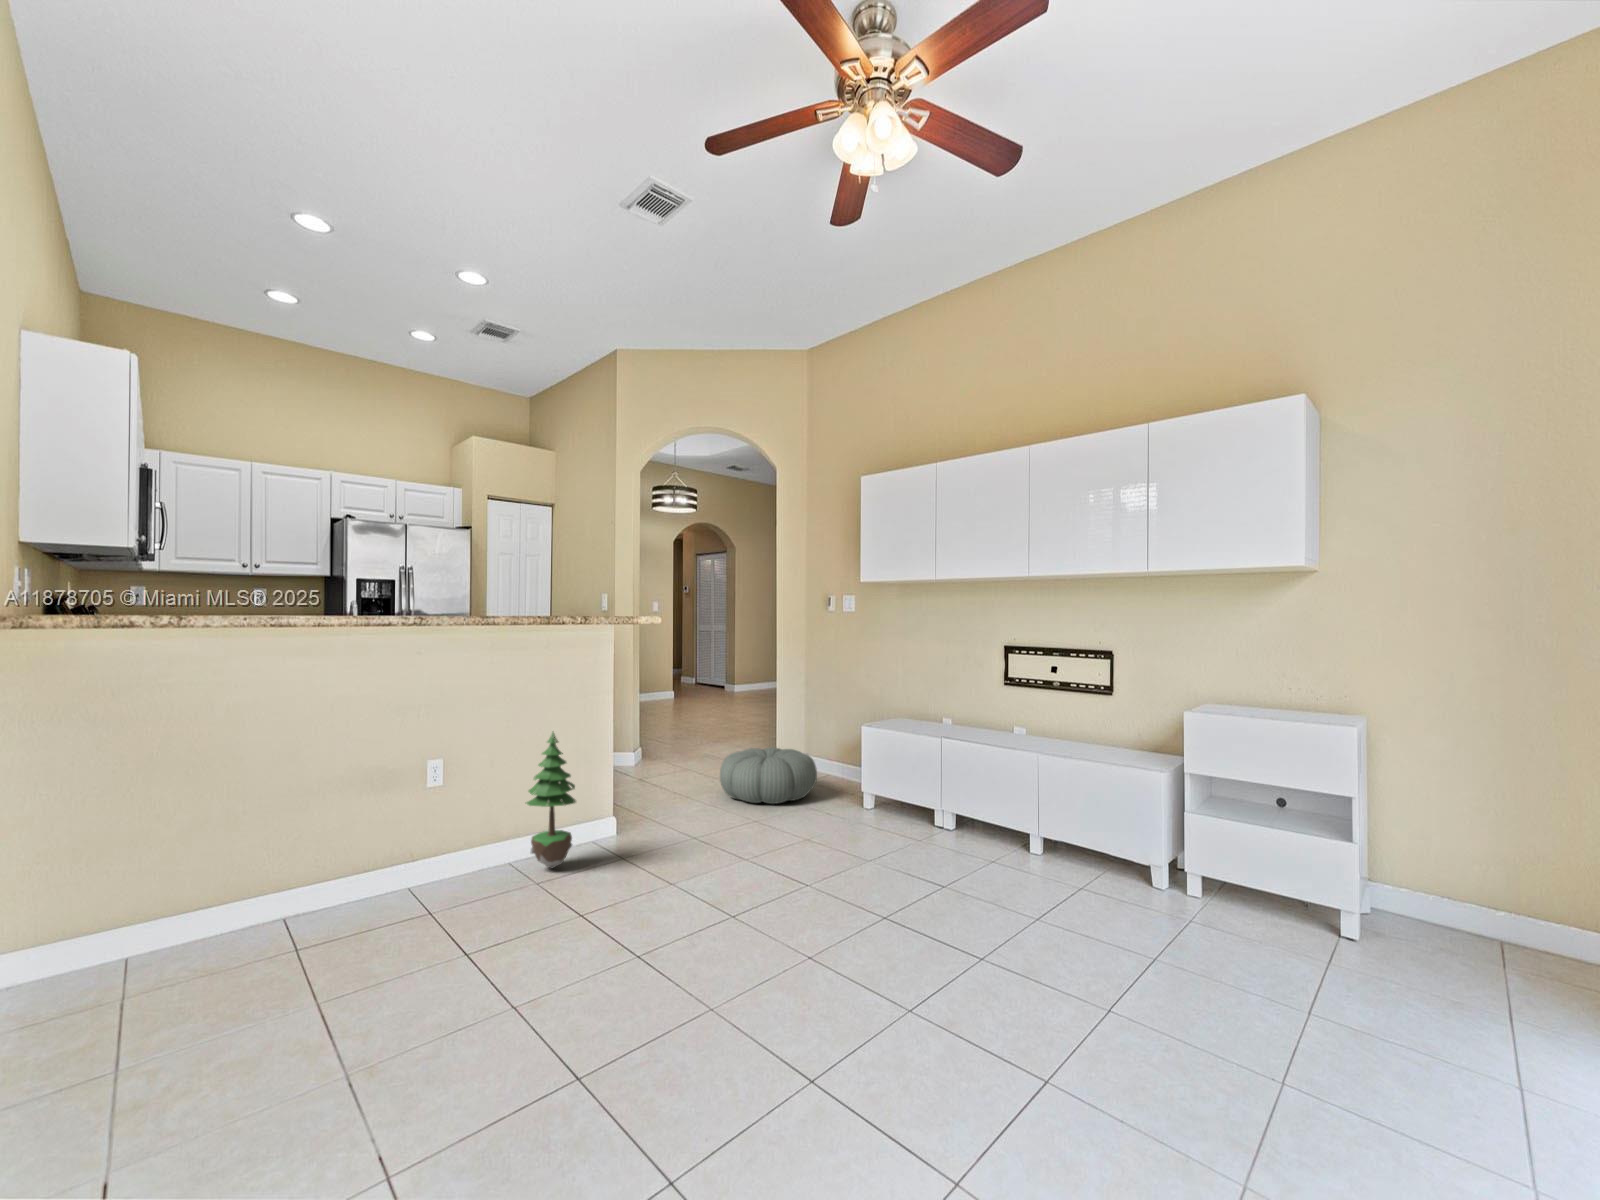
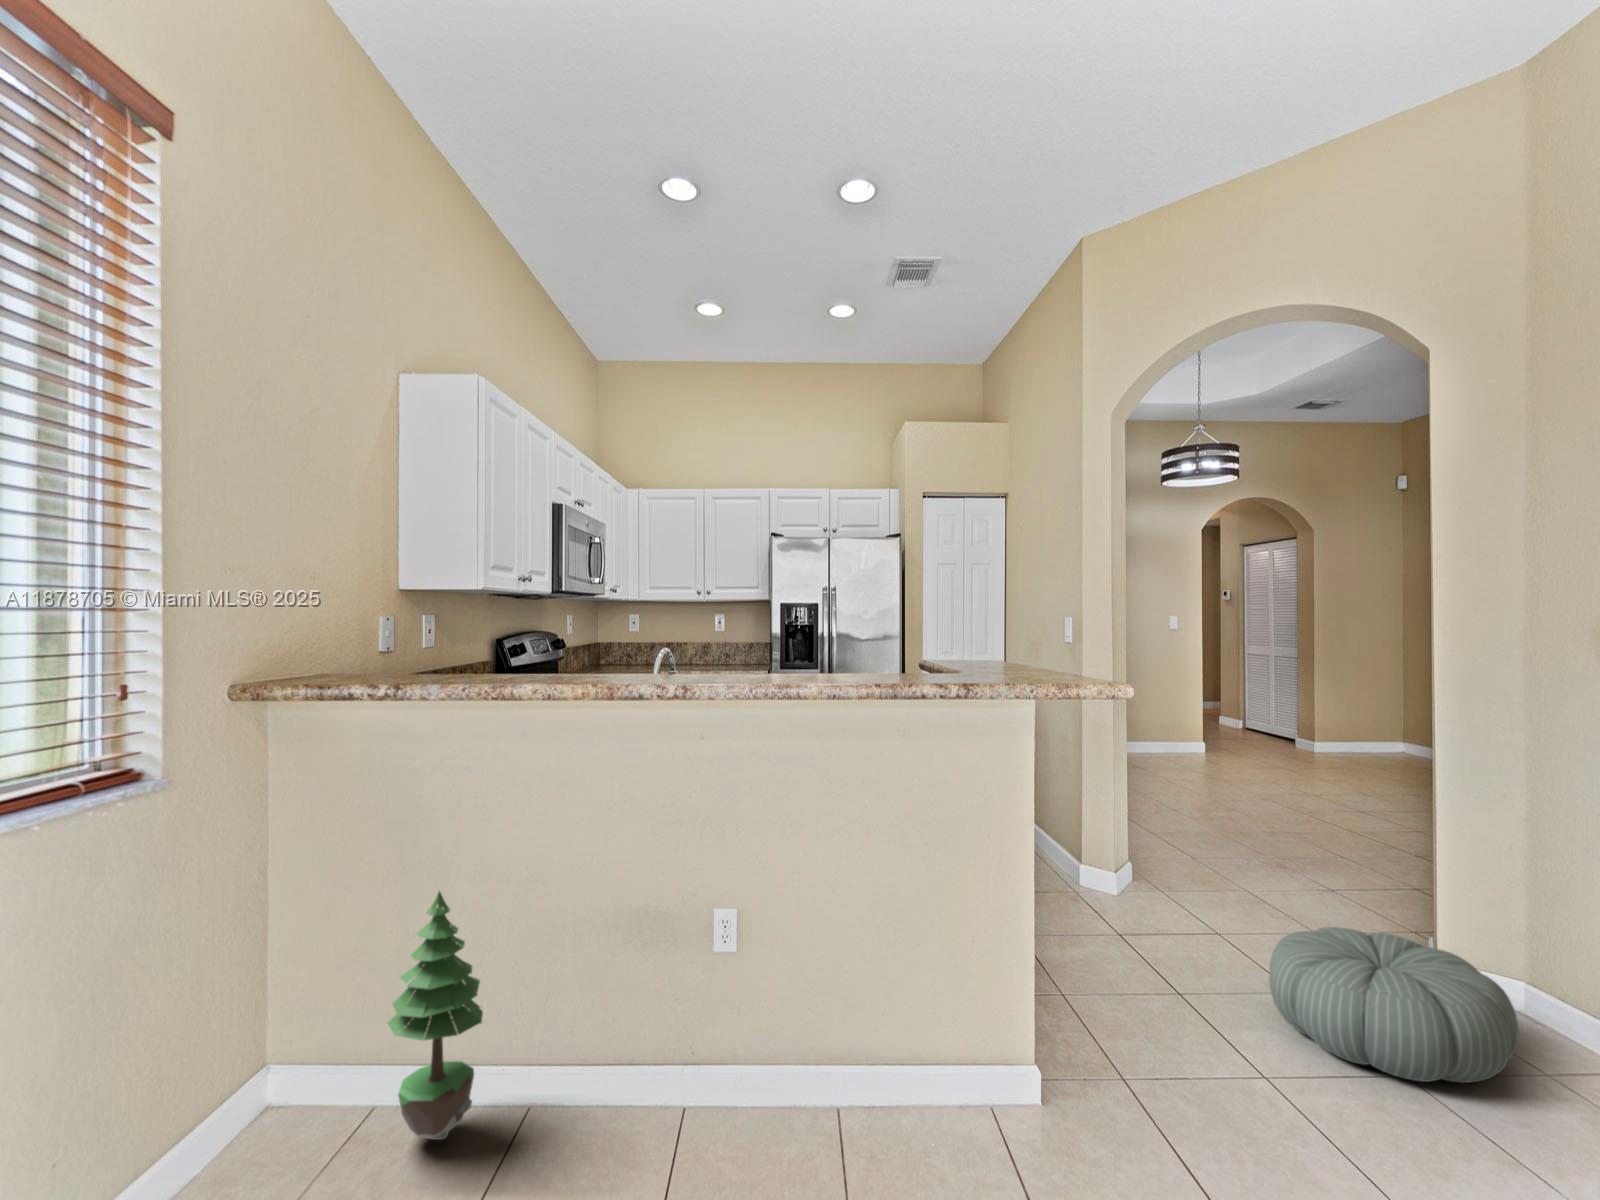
potted tree: present [527,733,576,868] -> present [387,891,483,1140]

